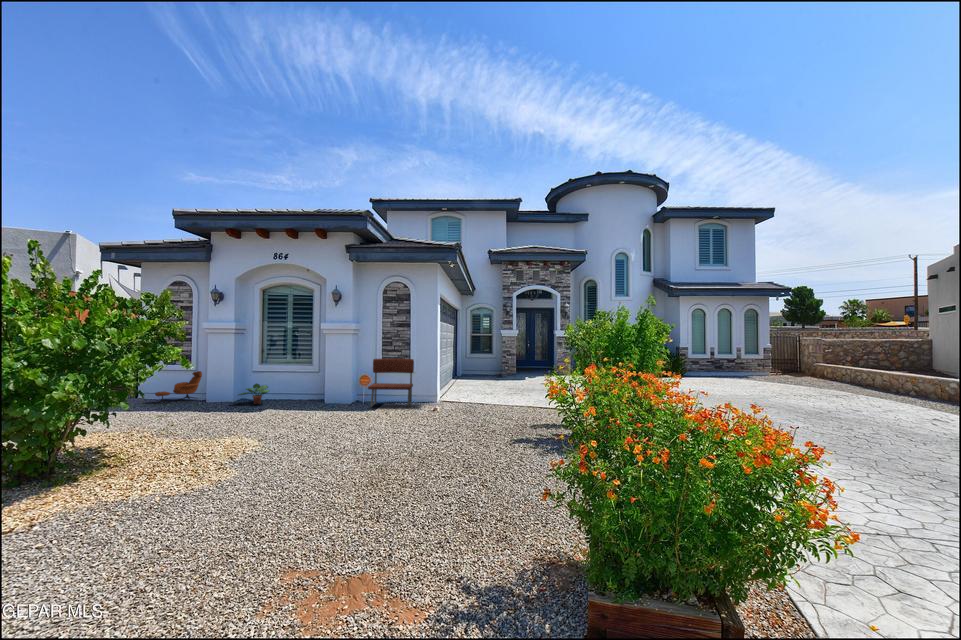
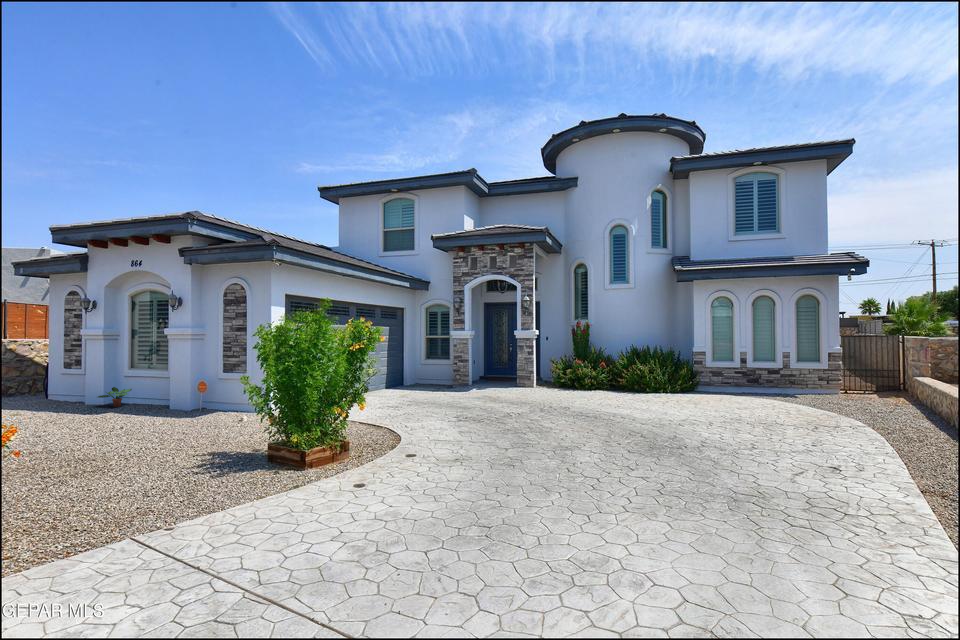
bench: present [368,359,414,407] -> none [193,364,247,416]
lounge chair: present [155,371,202,403] -> none [41,374,89,404]

